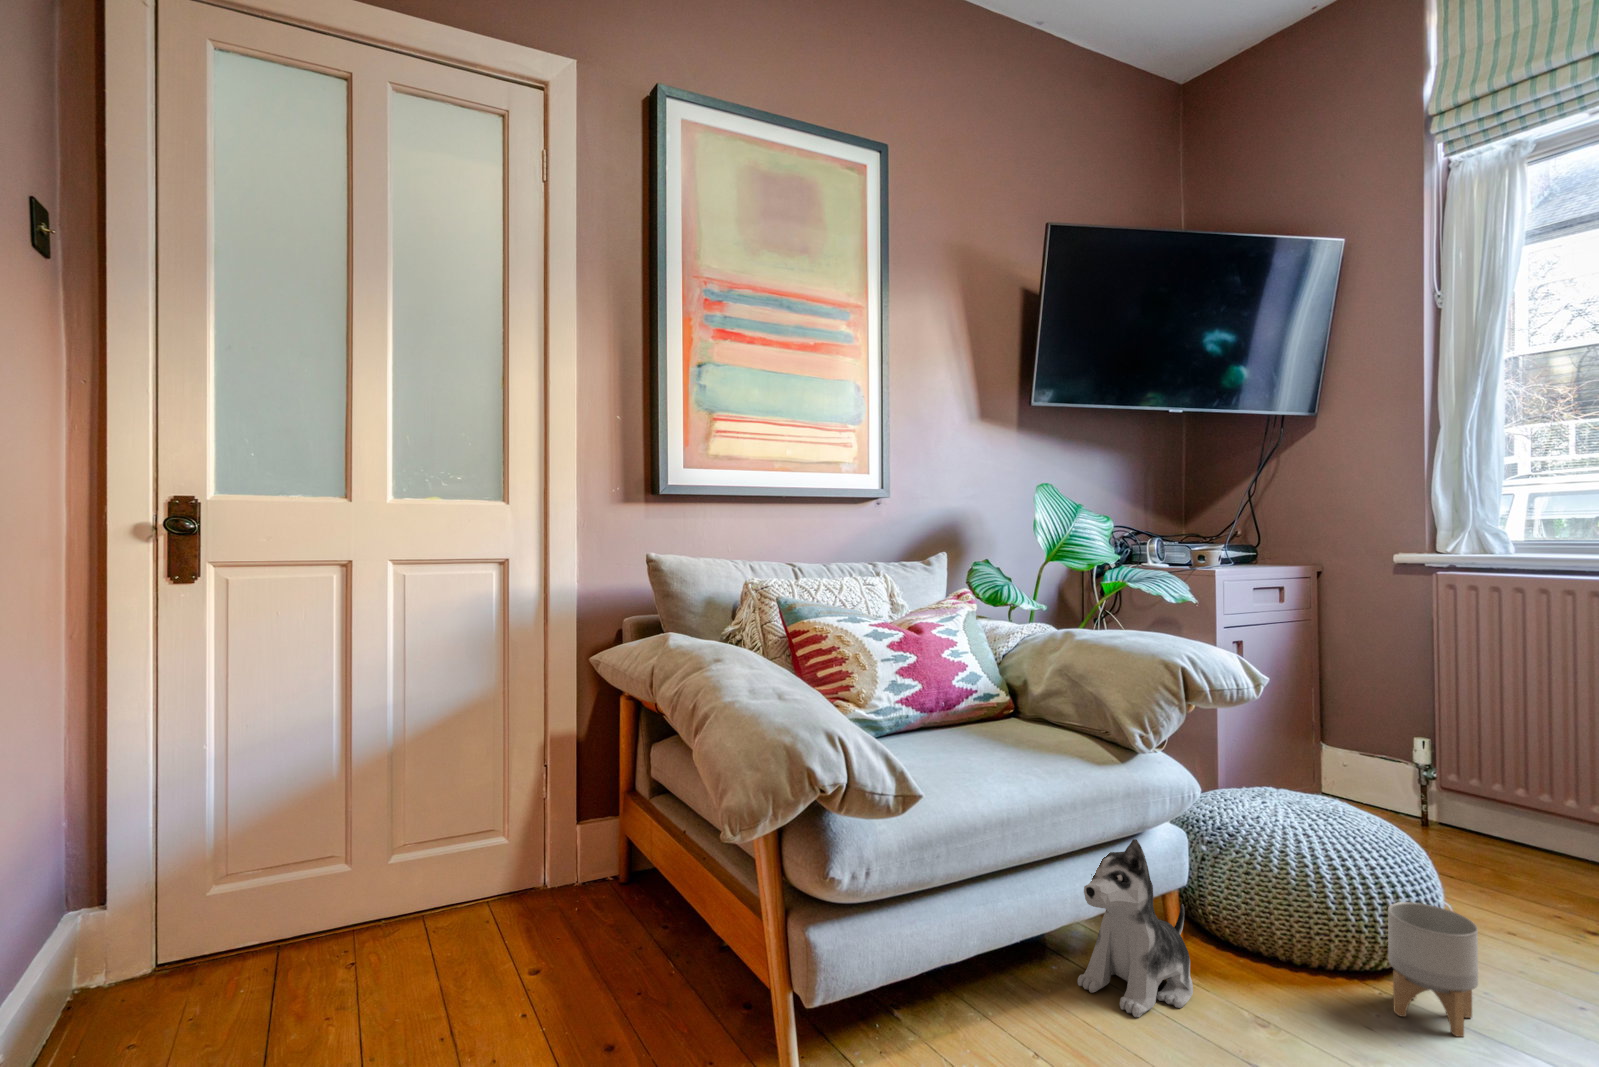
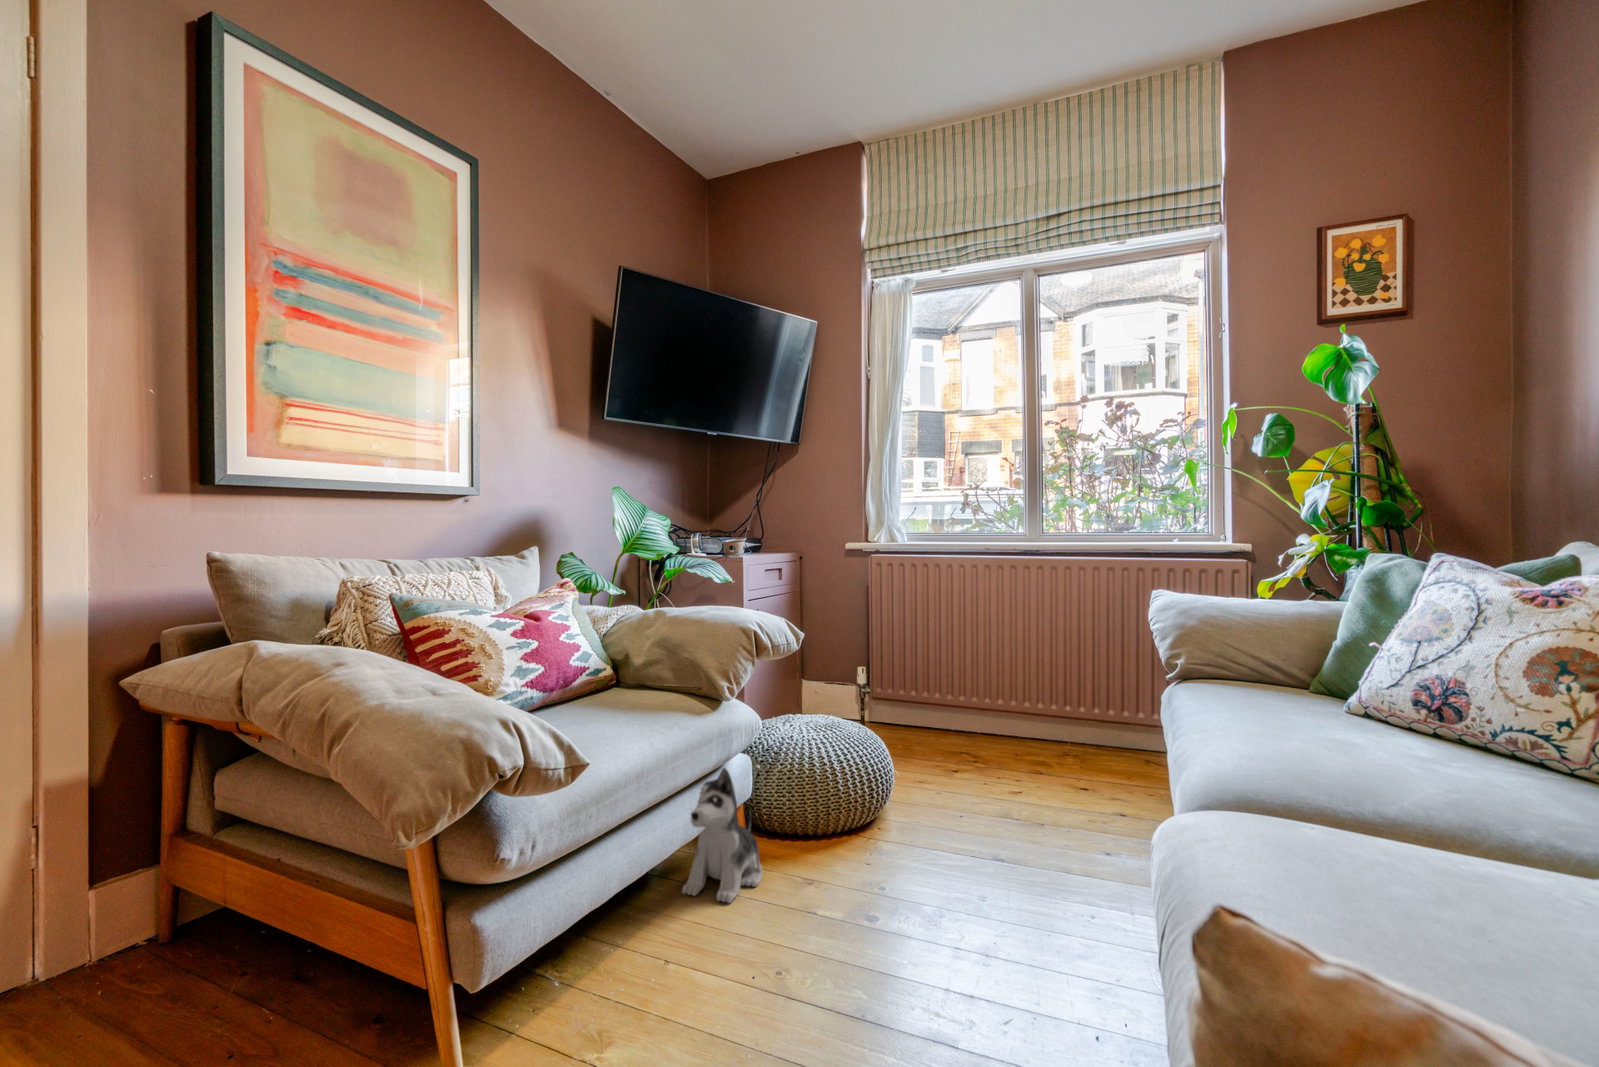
planter: present [1388,902,1478,1037] -> none [872,772,918,851]

